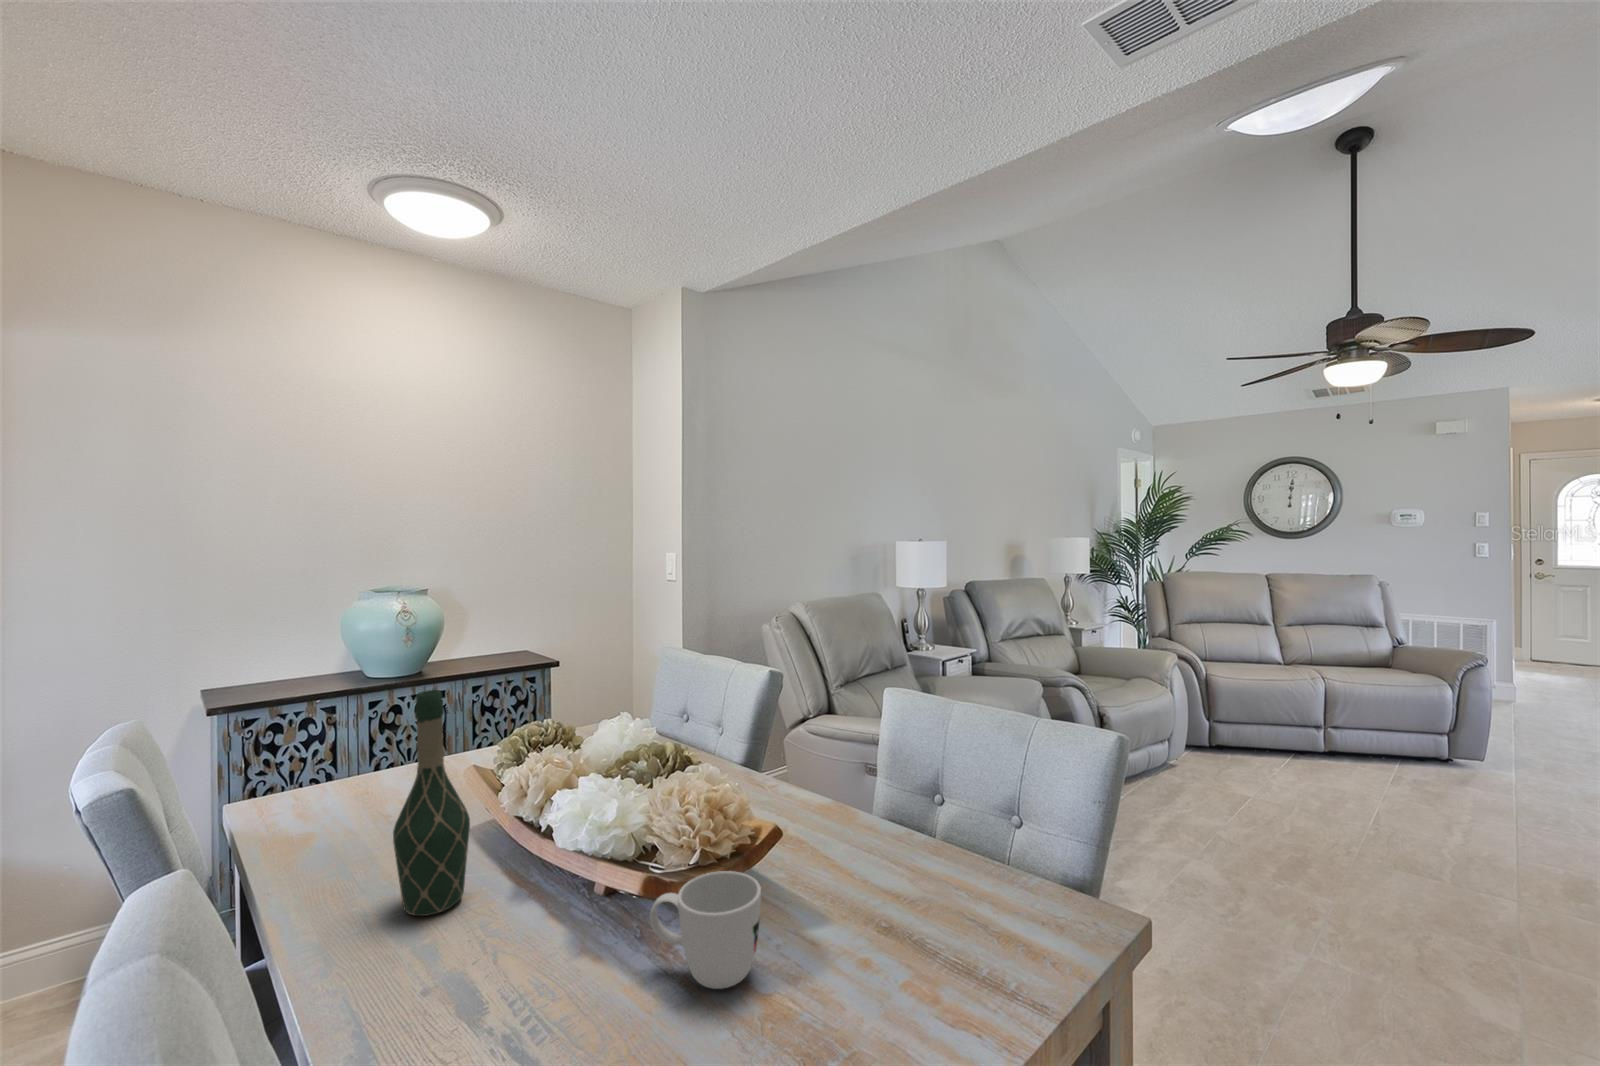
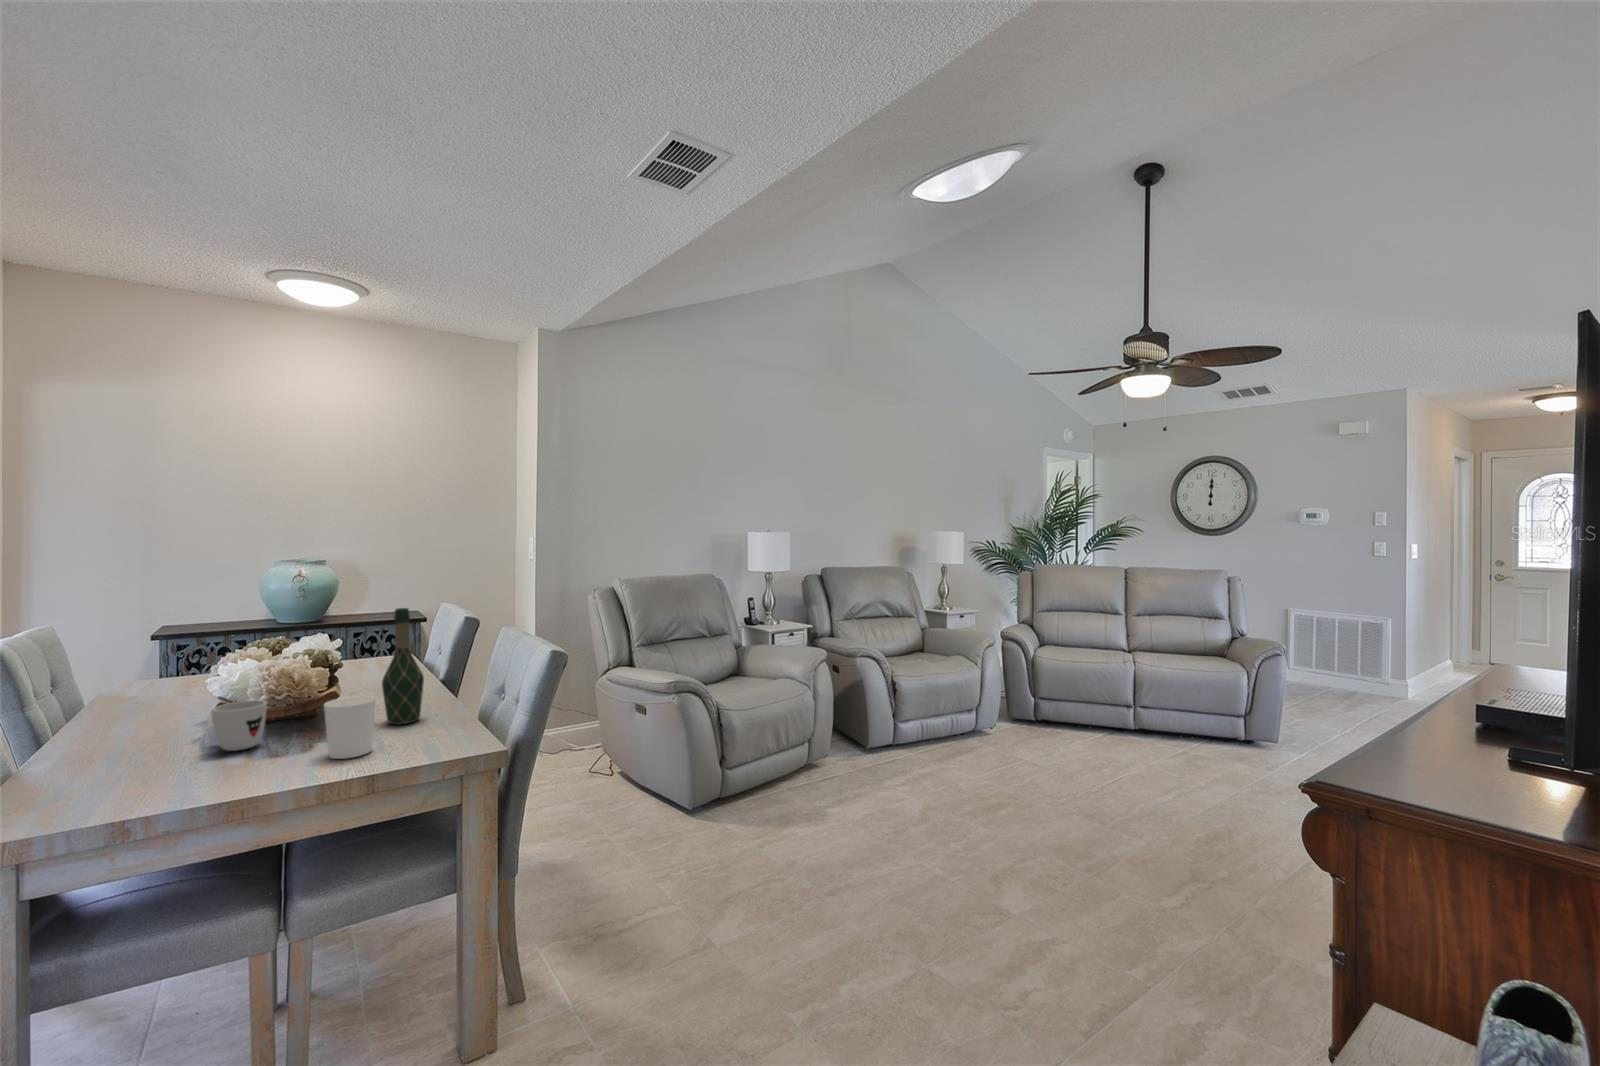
wine bottle: present [393,690,470,916] -> present [382,608,424,724]
candle holder: none [908,851,992,993] -> present [324,696,375,759]

